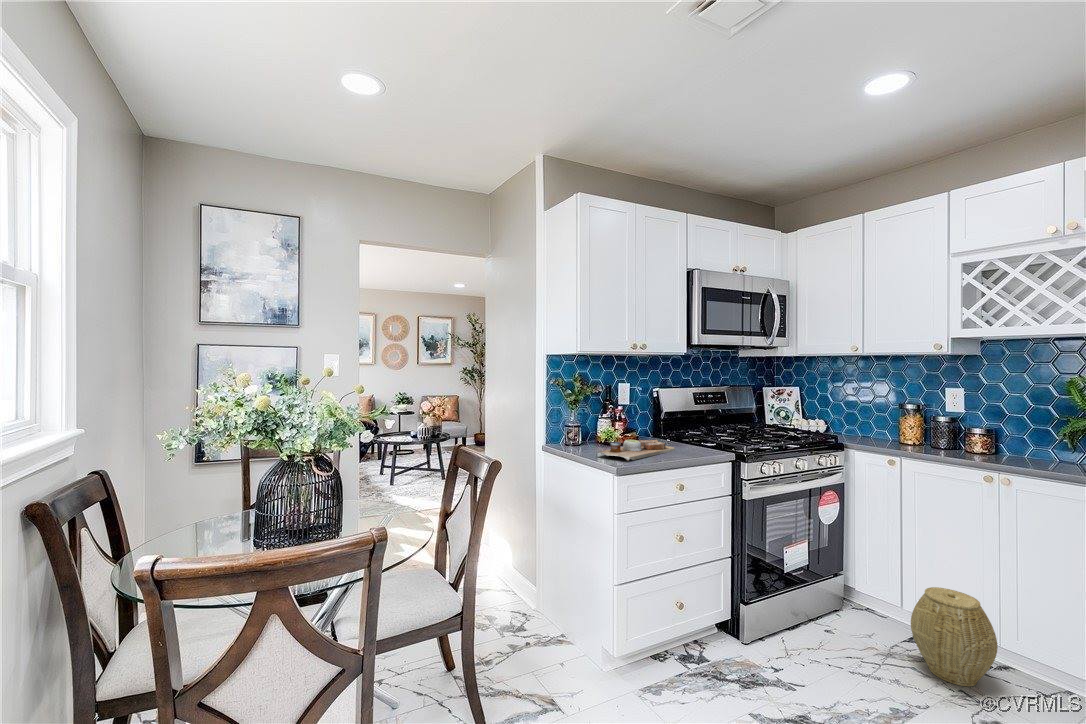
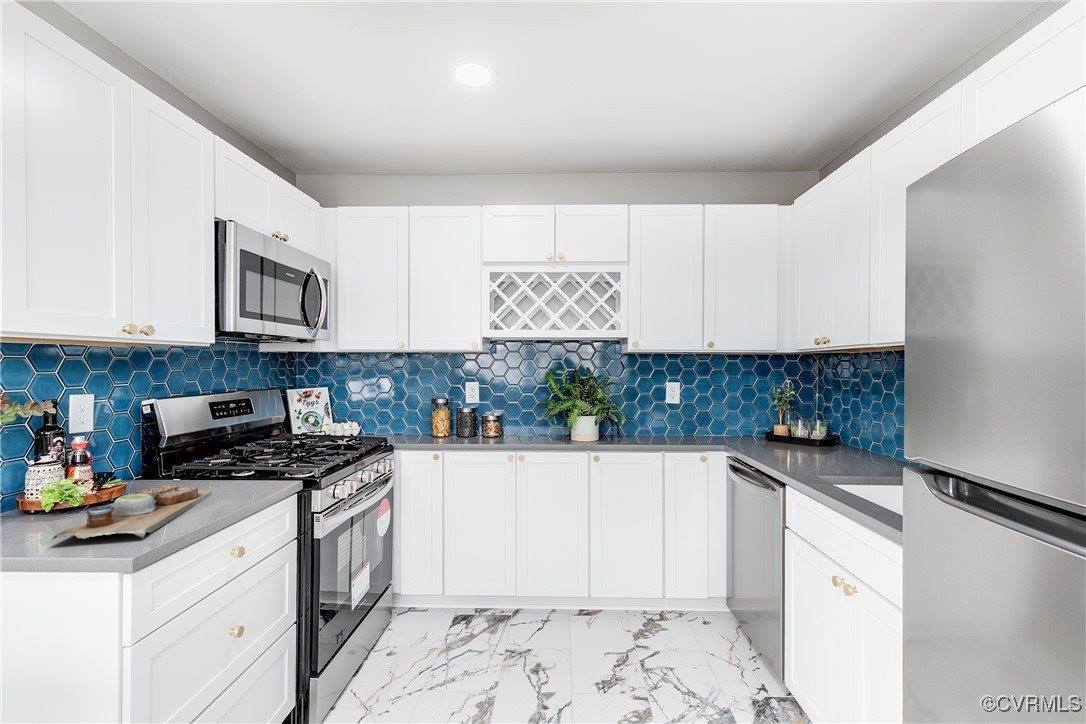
woven basket: present [911,587,998,686] -> none [465,562,524,648]

